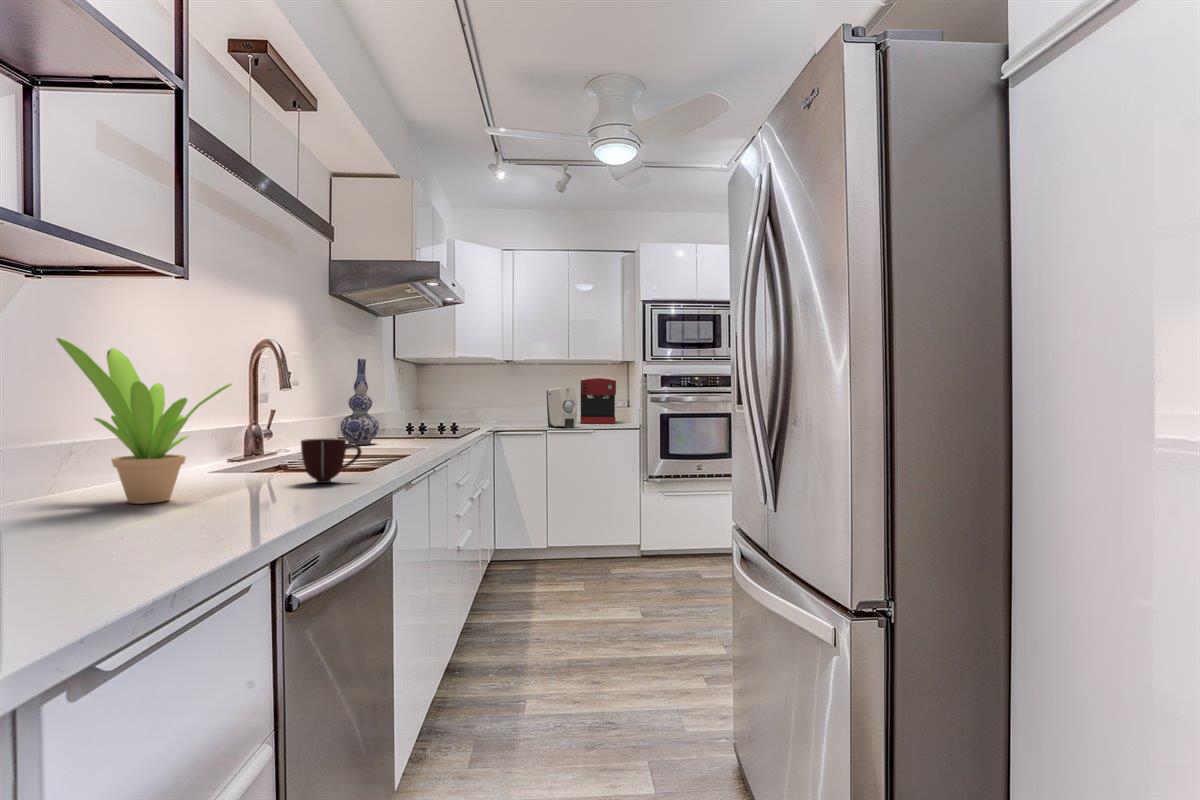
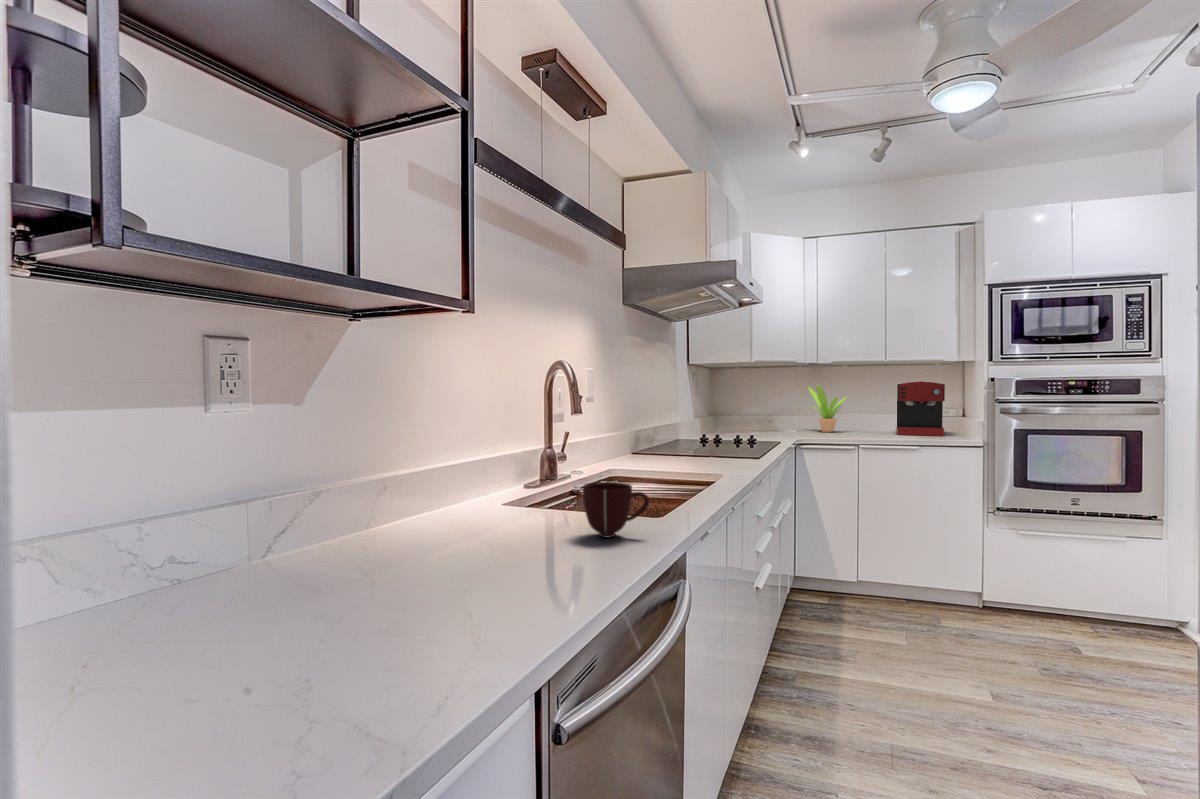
potted plant: present [56,338,232,504] -> present [808,385,846,432]
vase: present [340,358,379,445] -> none [633,372,672,464]
soap dispenser: present [547,387,577,428] -> none [857,395,896,443]

